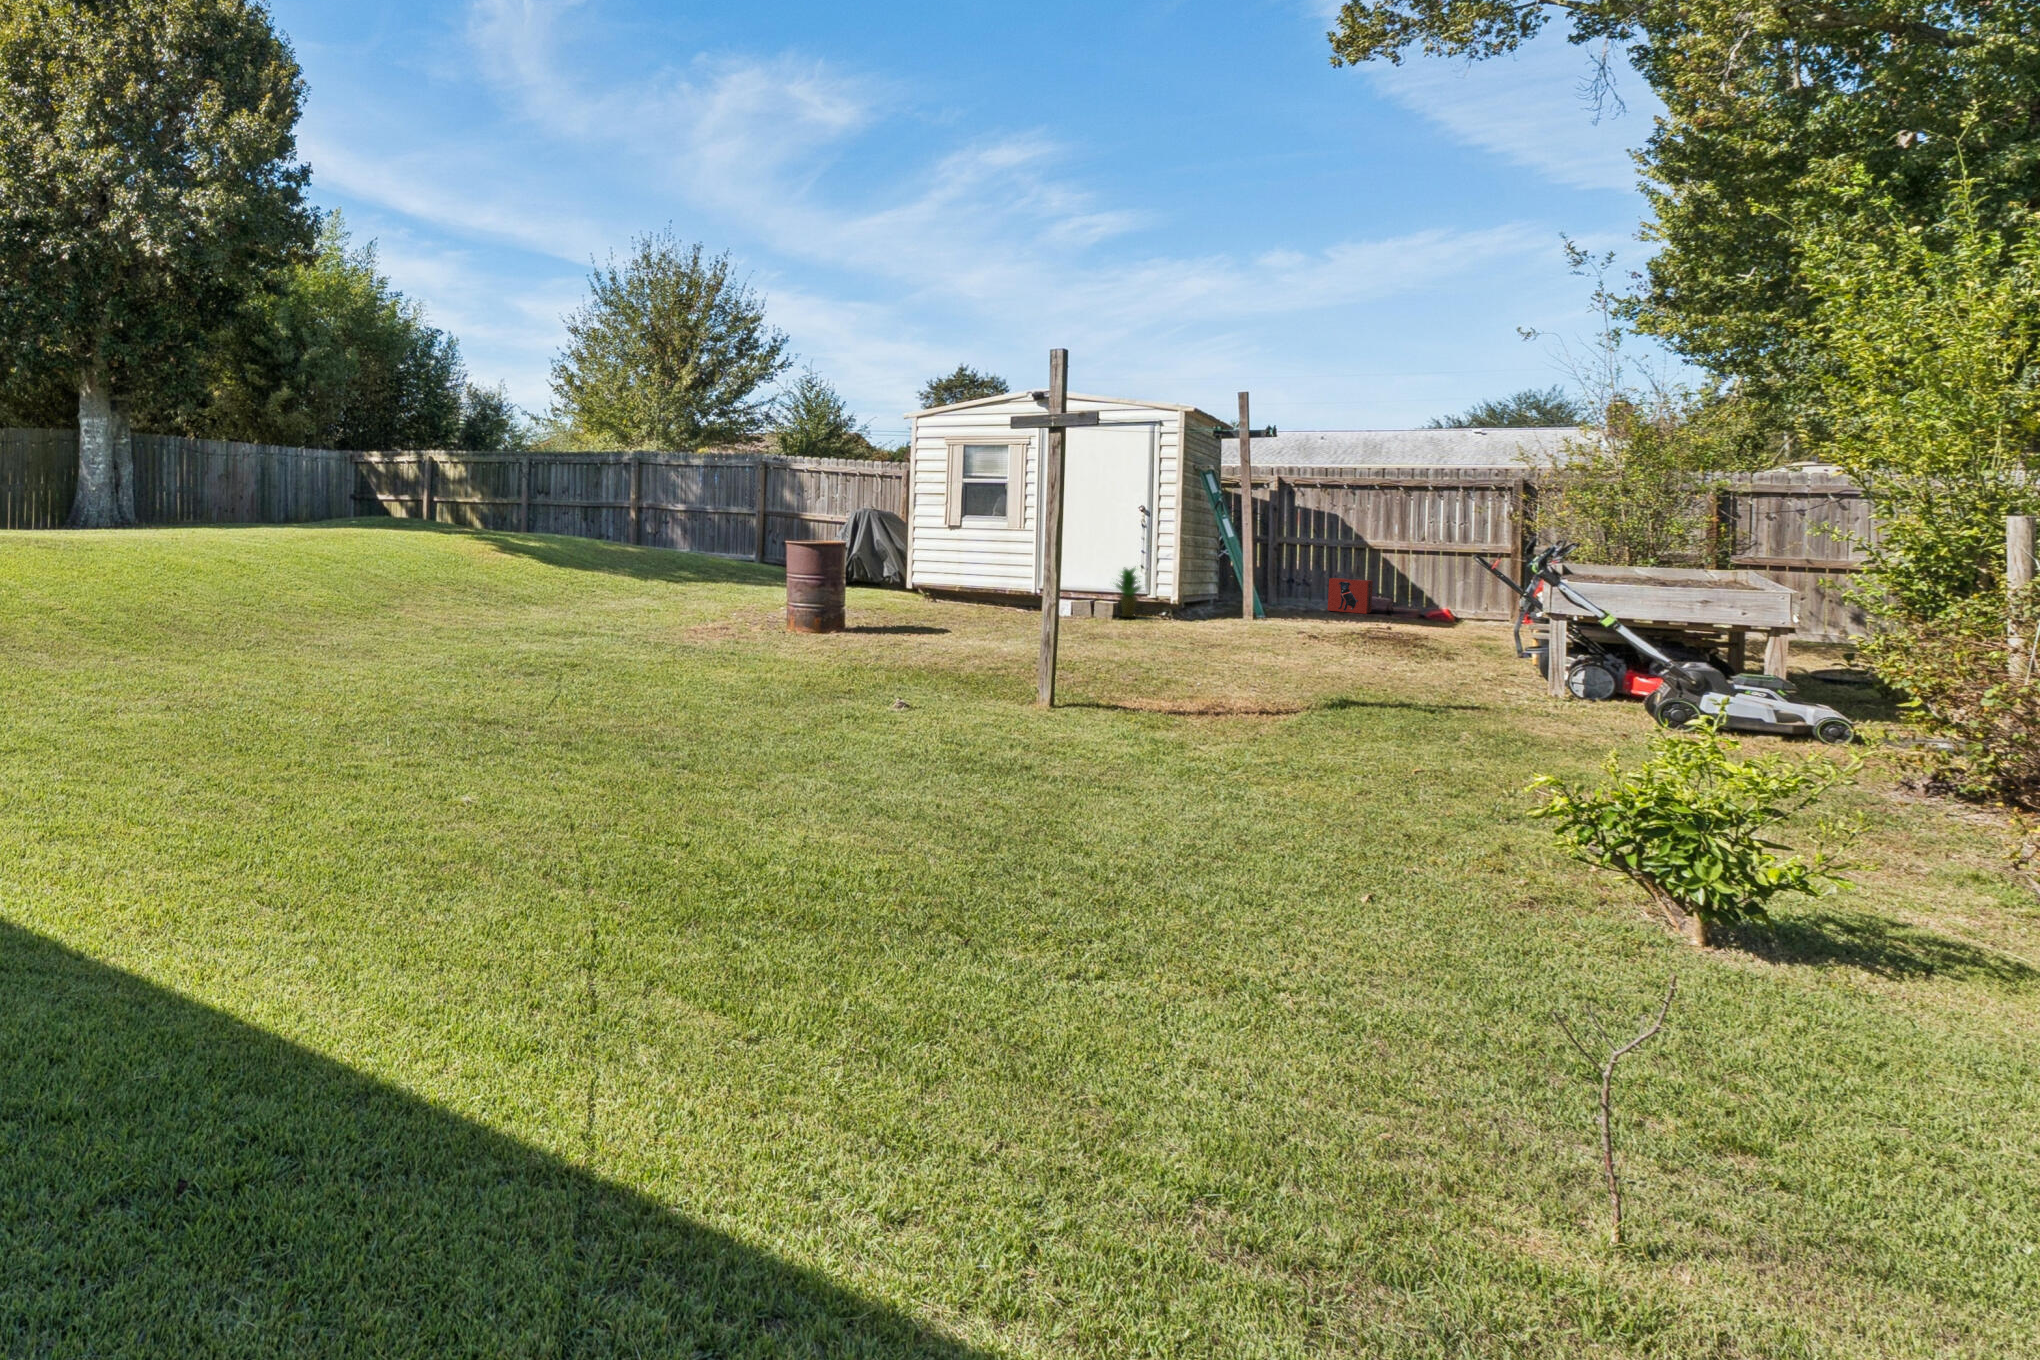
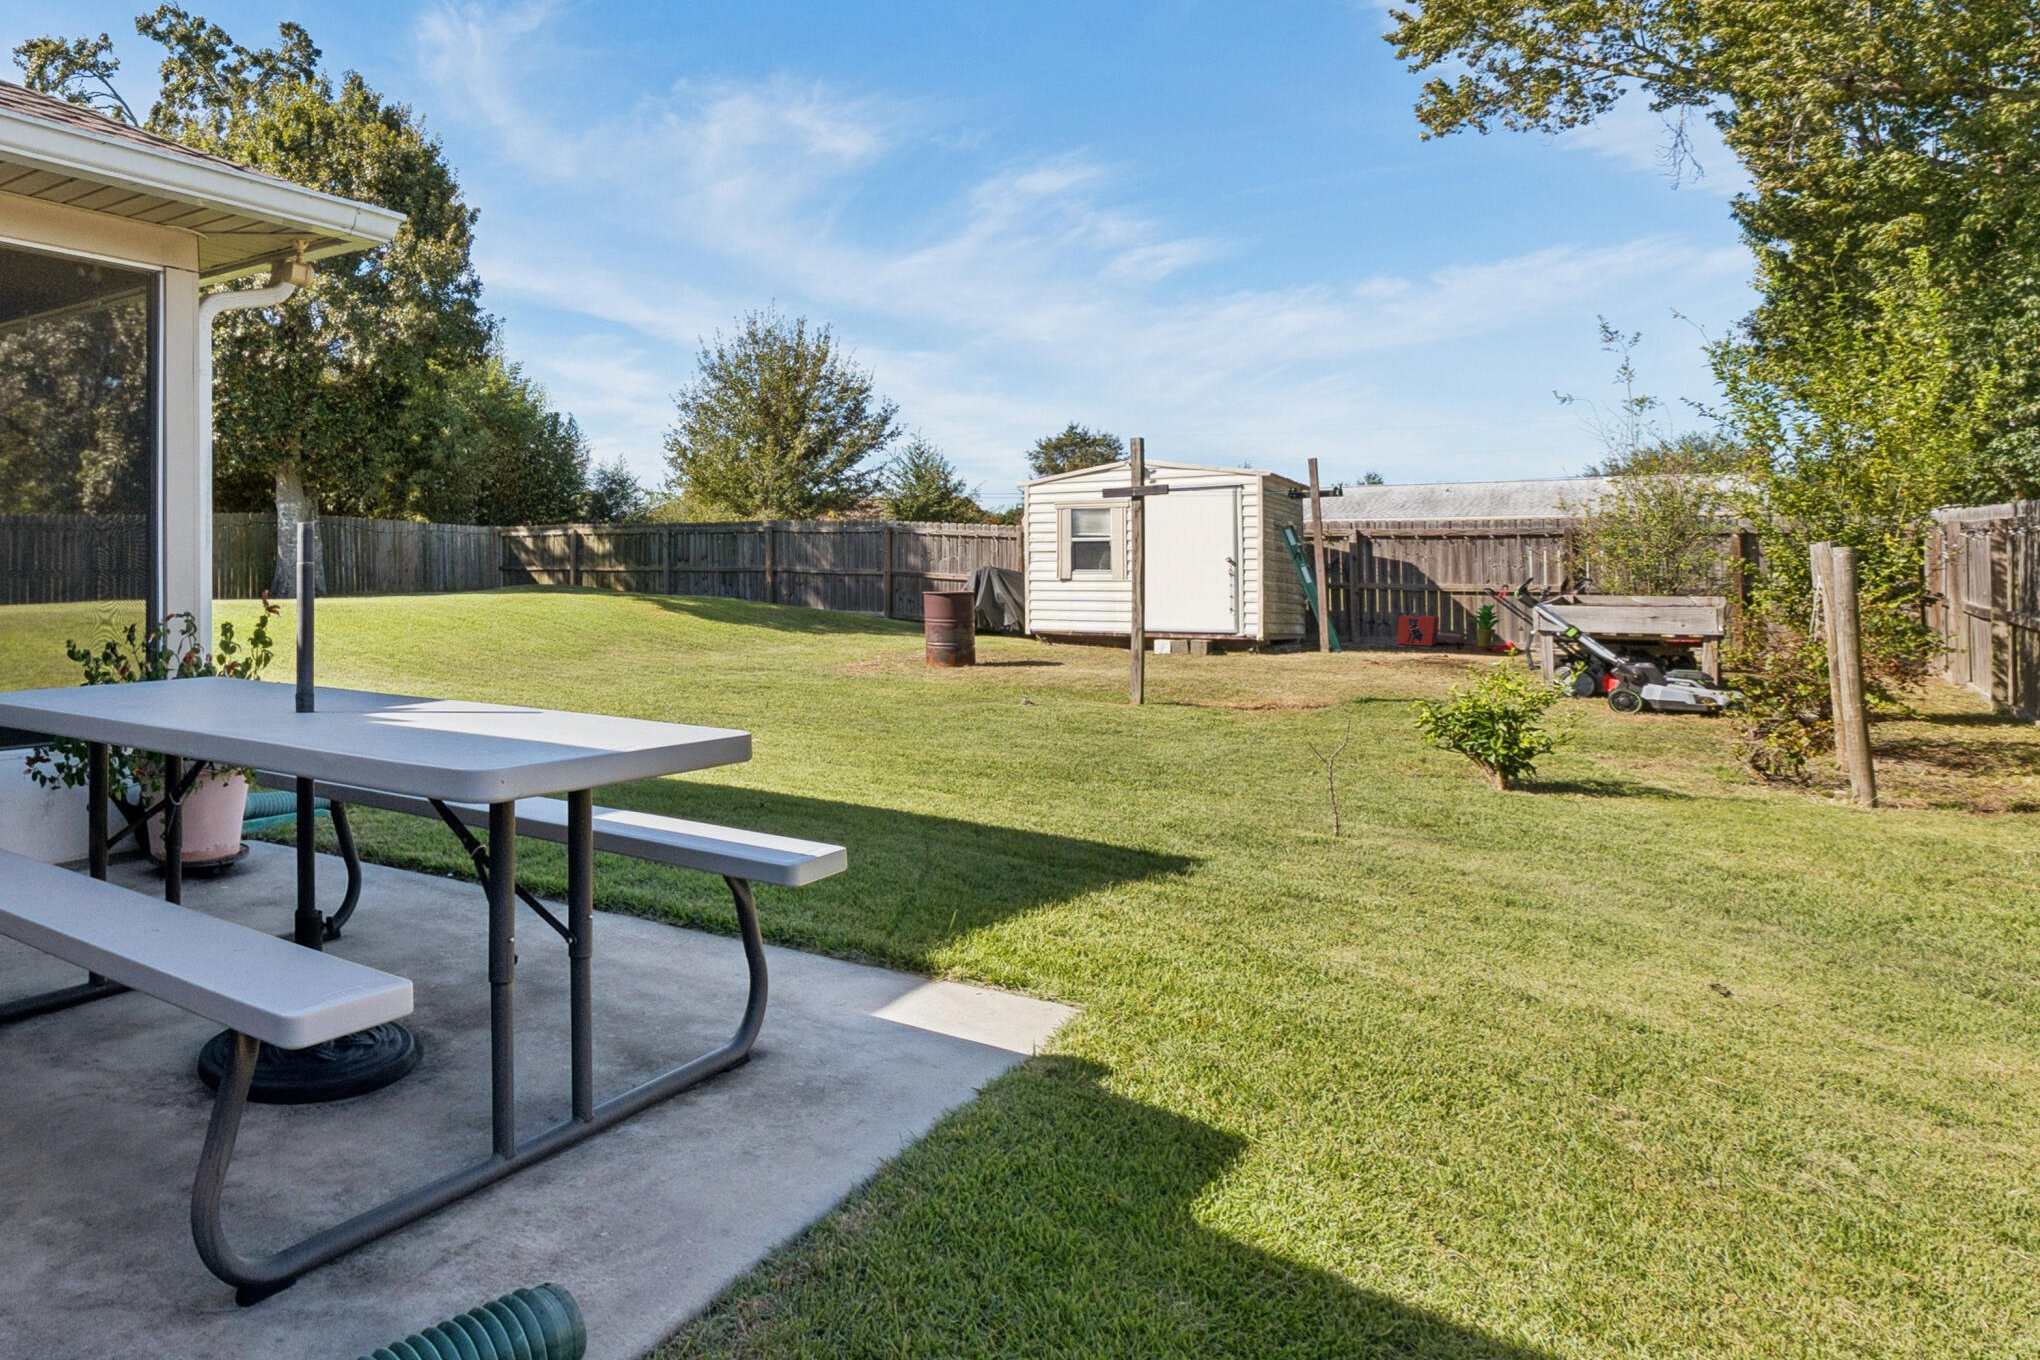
potted plant: present [1116,567,1141,617] -> present [1469,604,1502,647]

